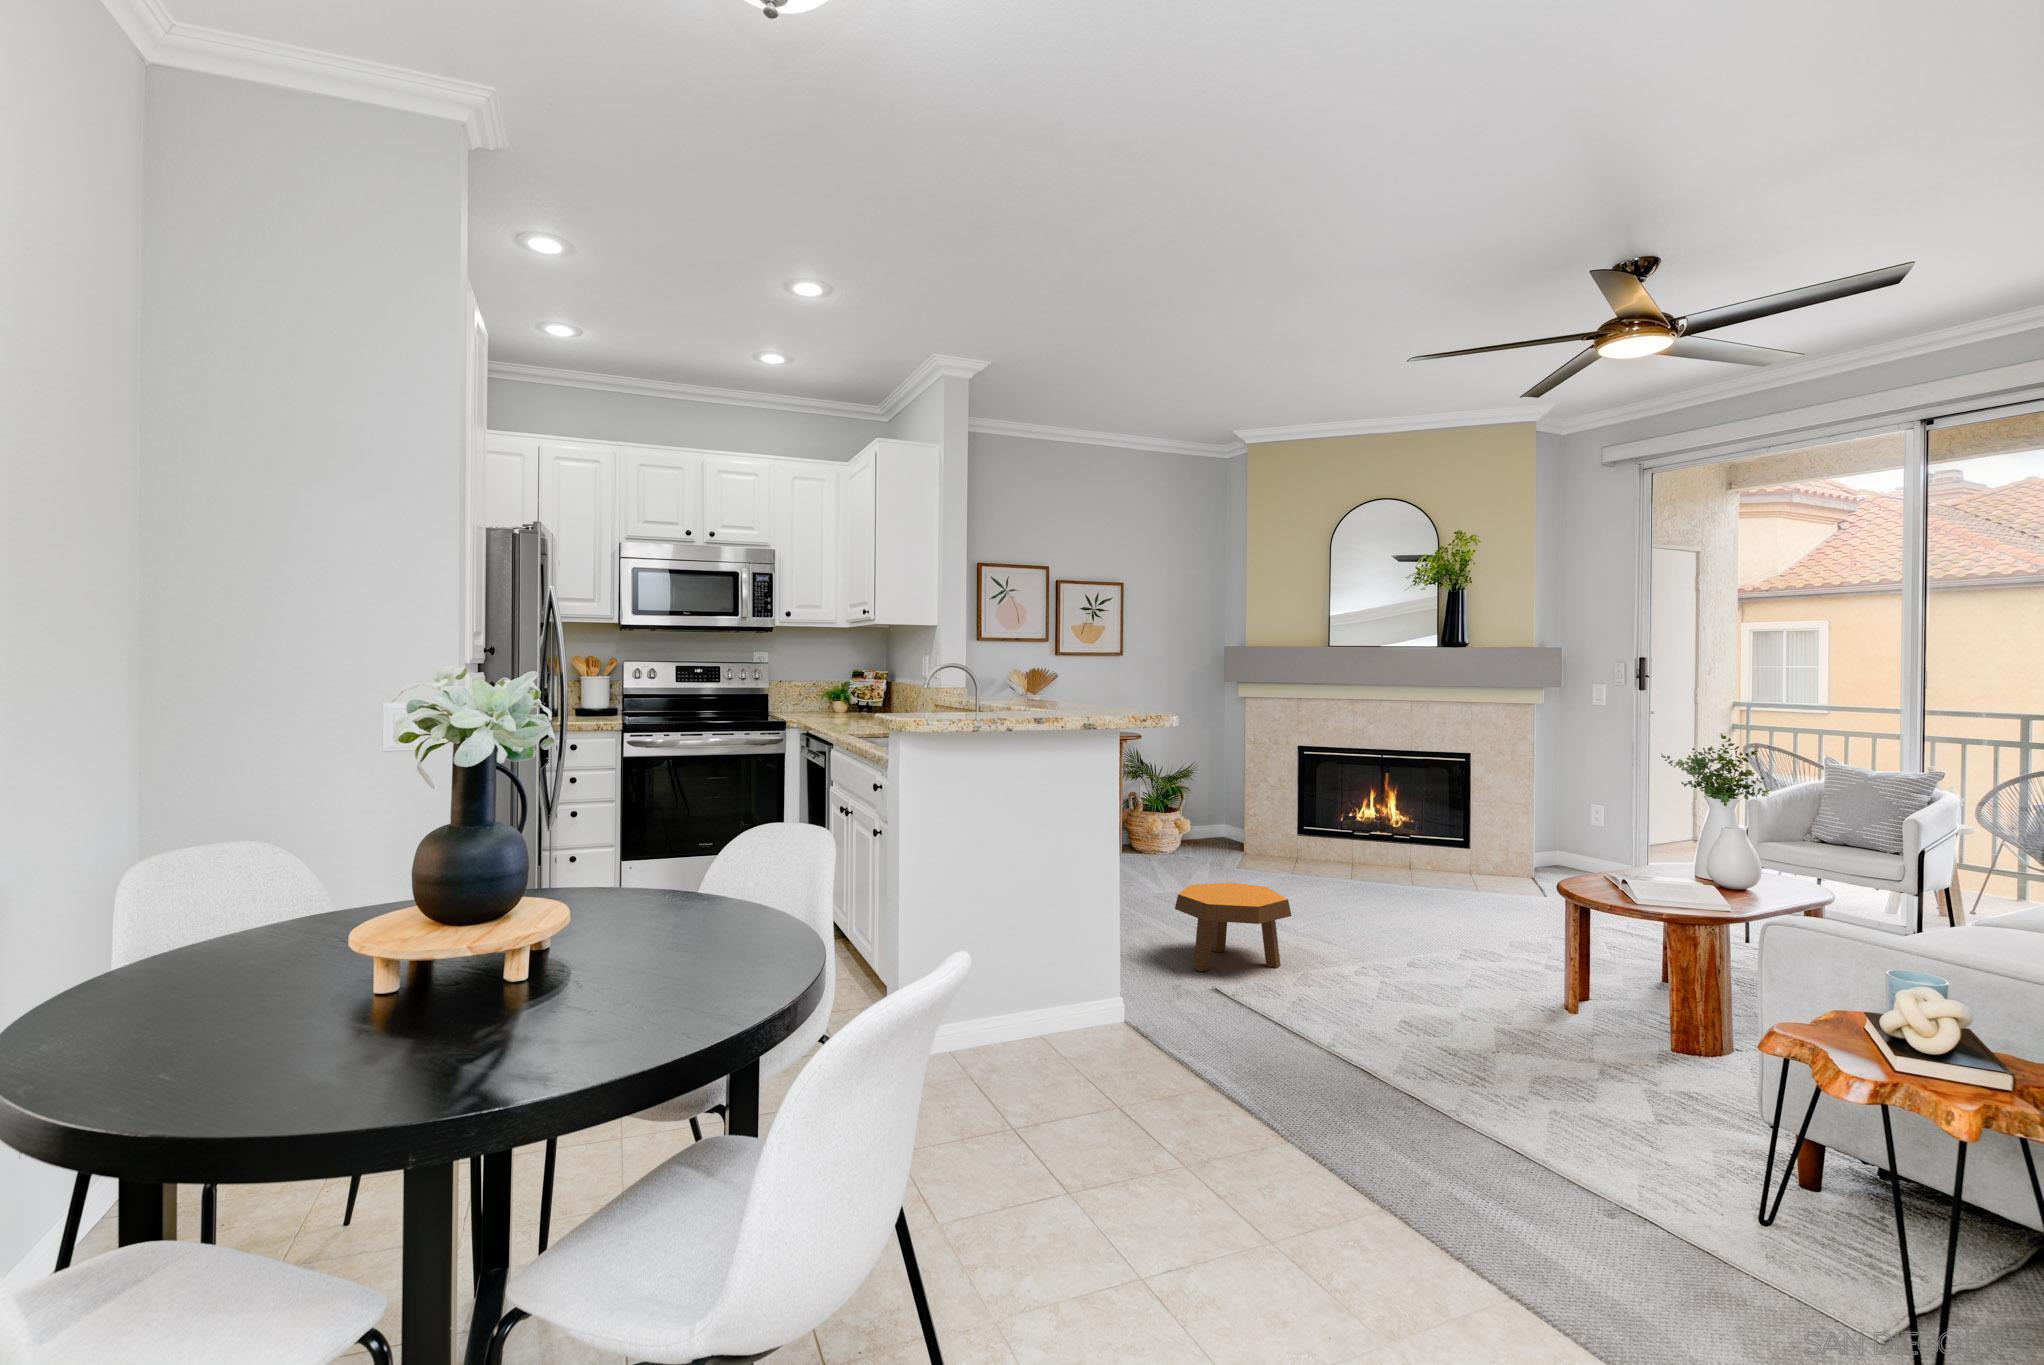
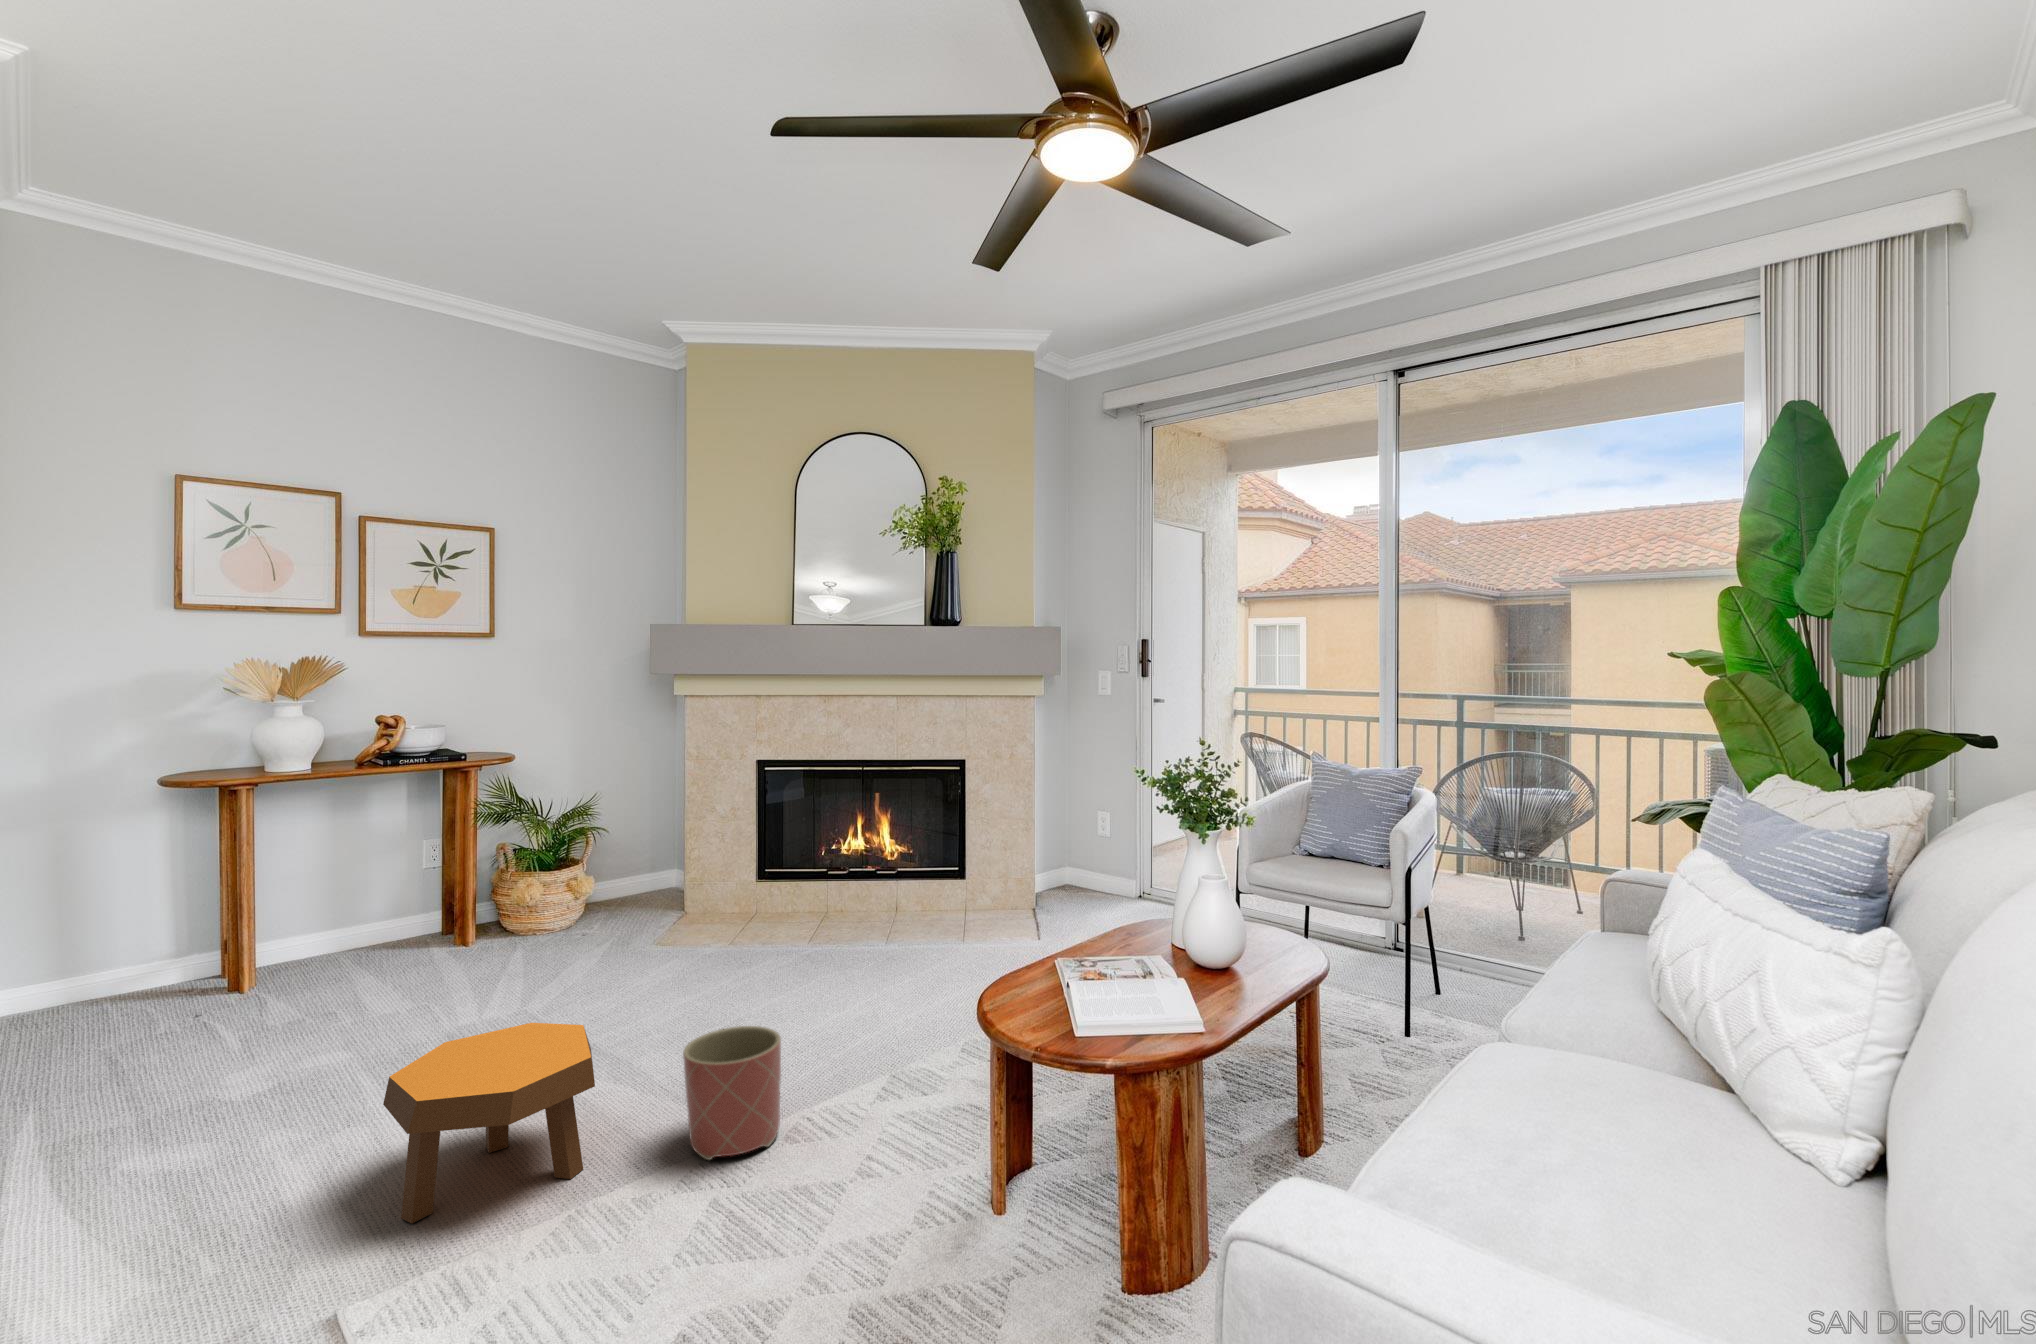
planter: none [1338,899,1400,972] -> present [683,1026,781,1160]

